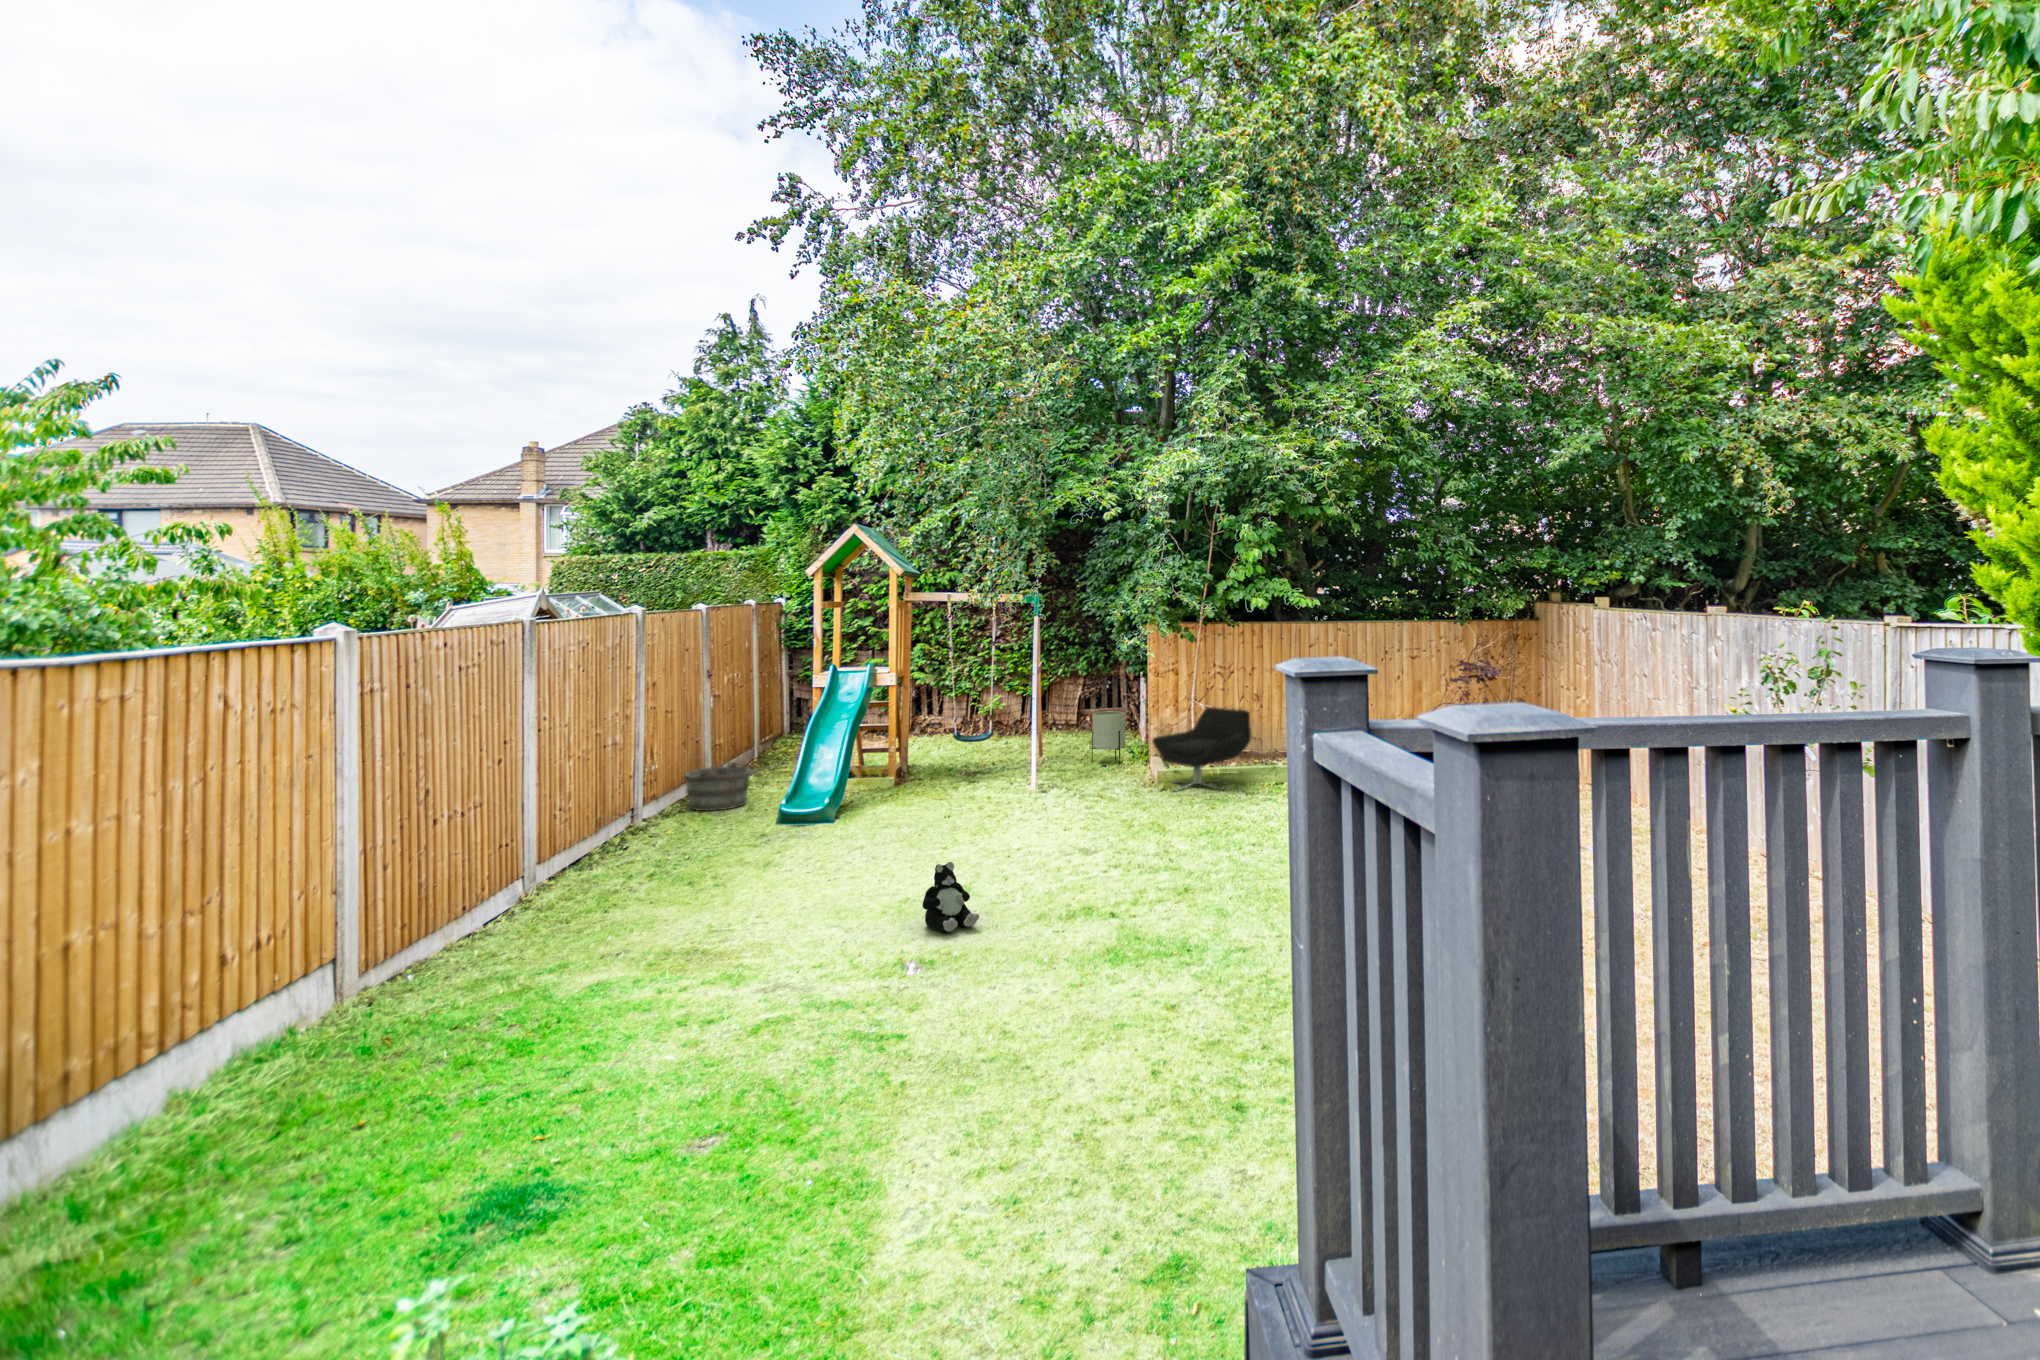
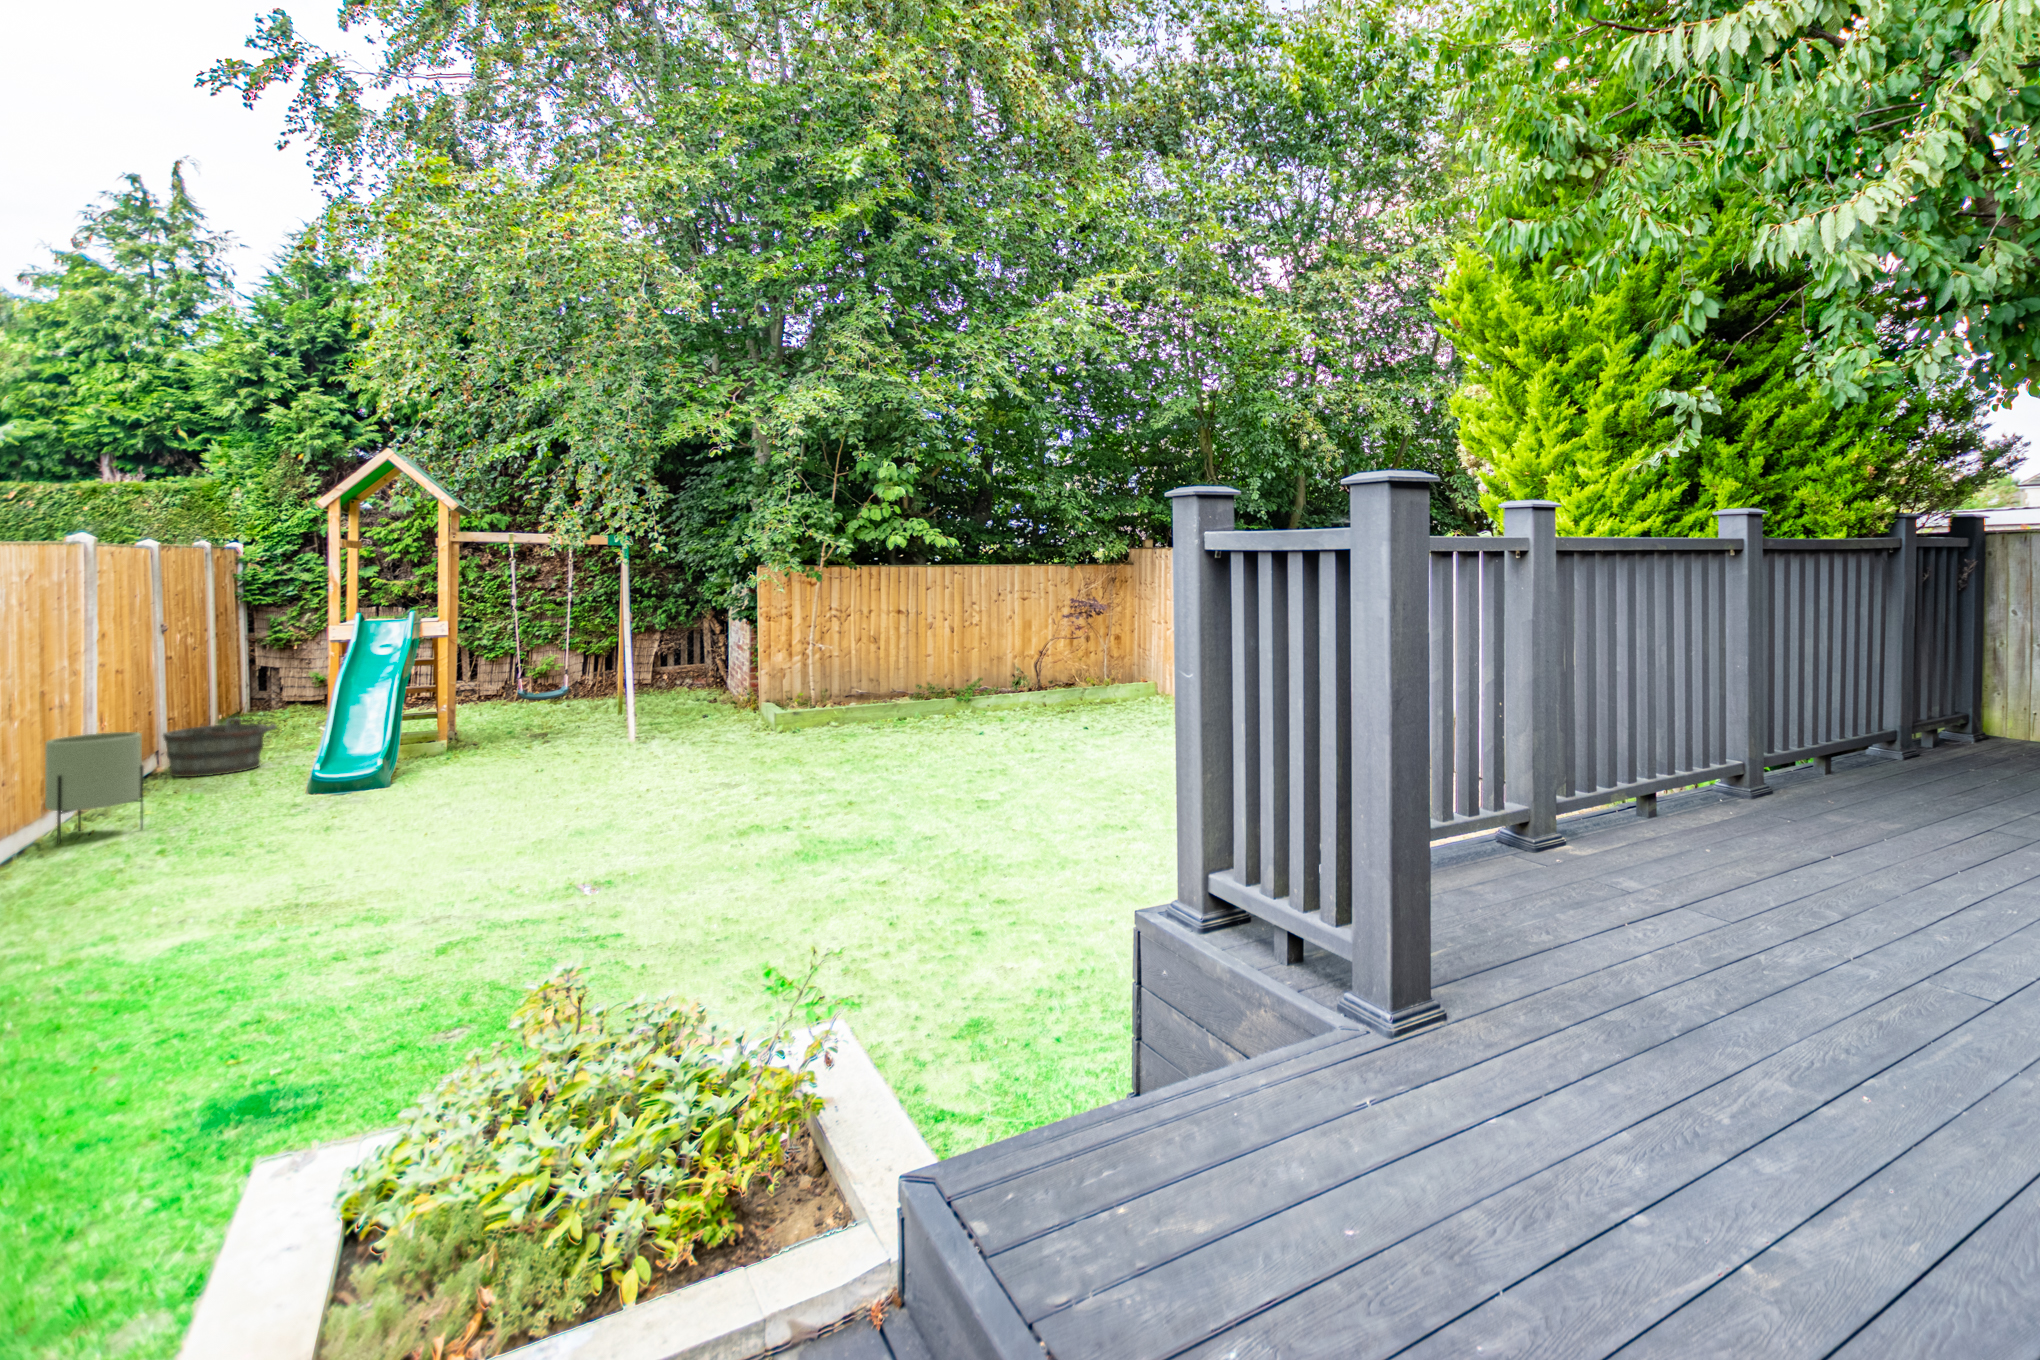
lounge chair: present [1152,707,1251,789] -> none [778,644,883,725]
planter: present [1092,711,1125,765] -> present [45,732,144,844]
plush toy: present [923,862,979,932] -> none [586,777,653,846]

